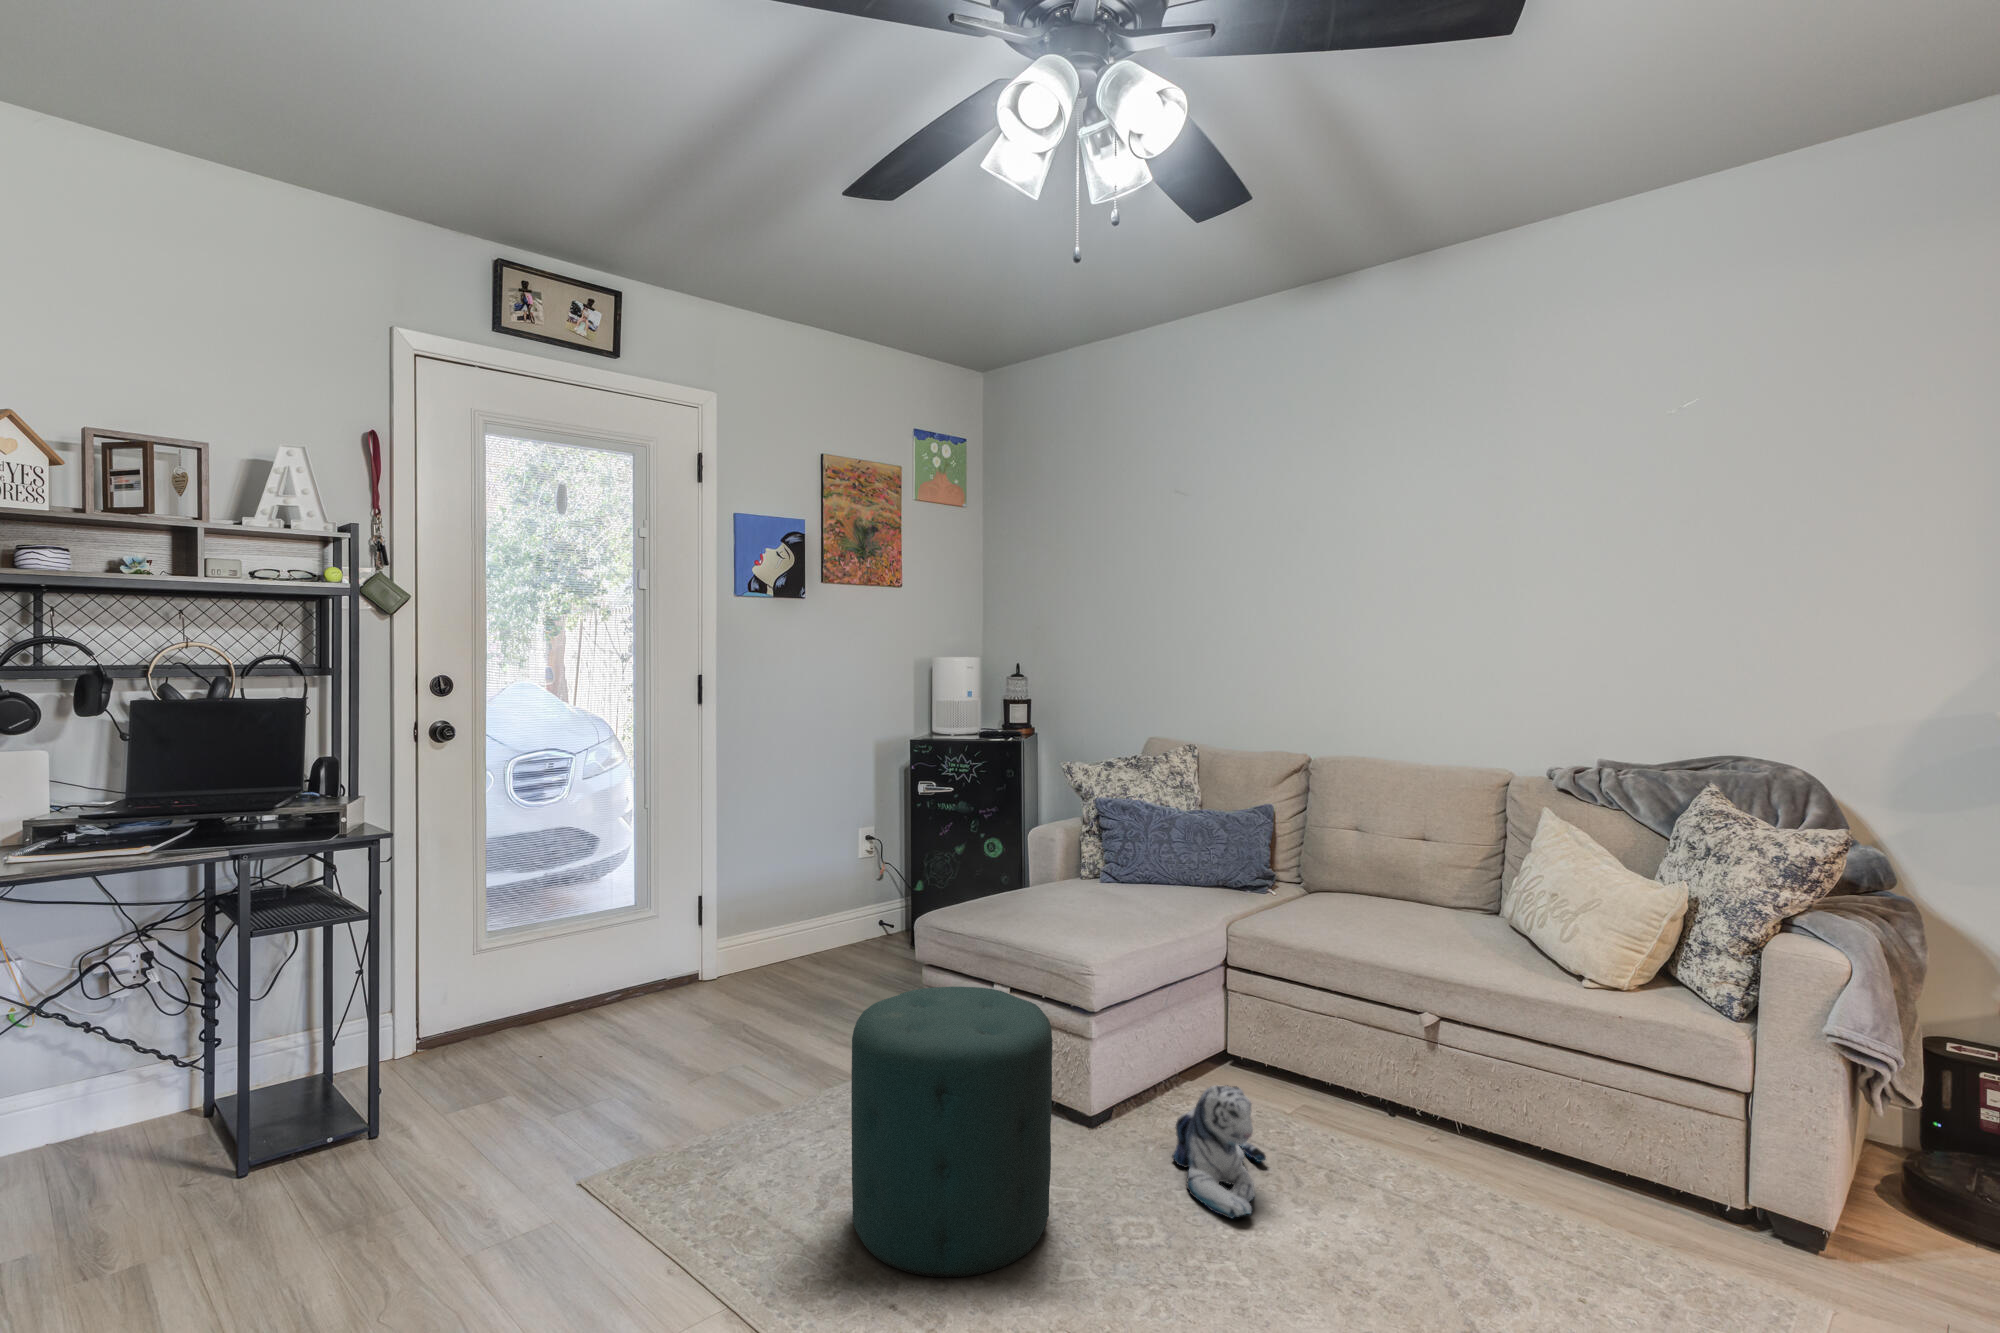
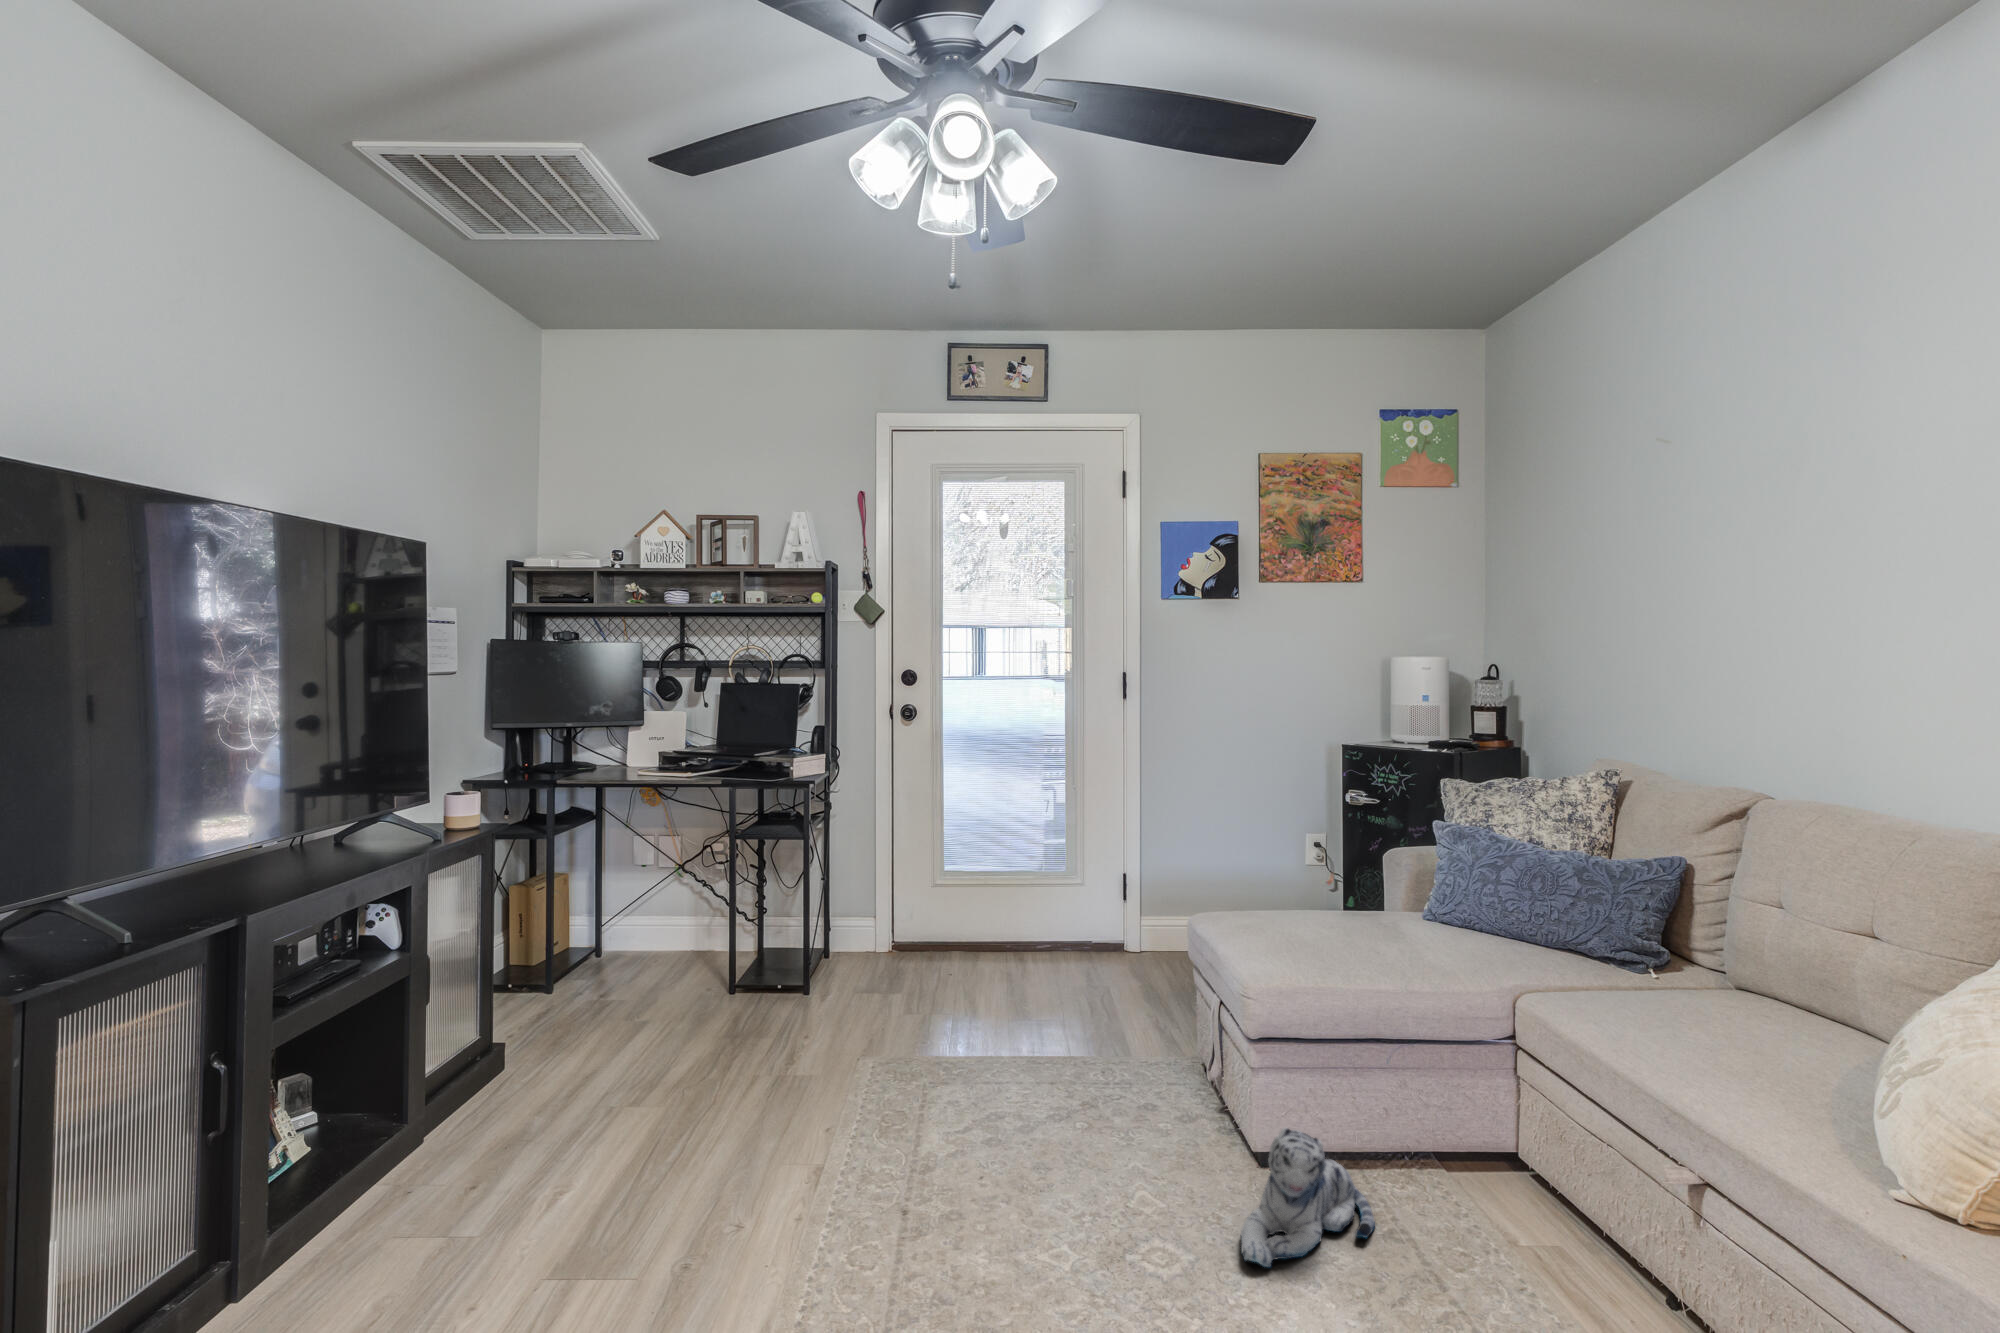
ottoman: present [851,987,1052,1277] -> none [938,958,1119,1207]

